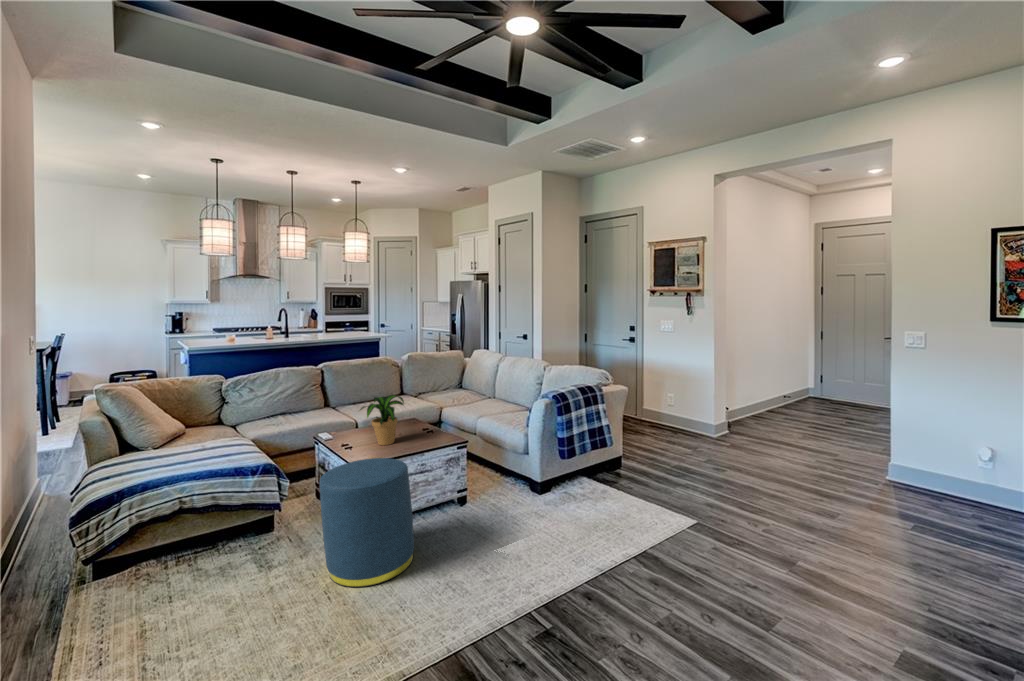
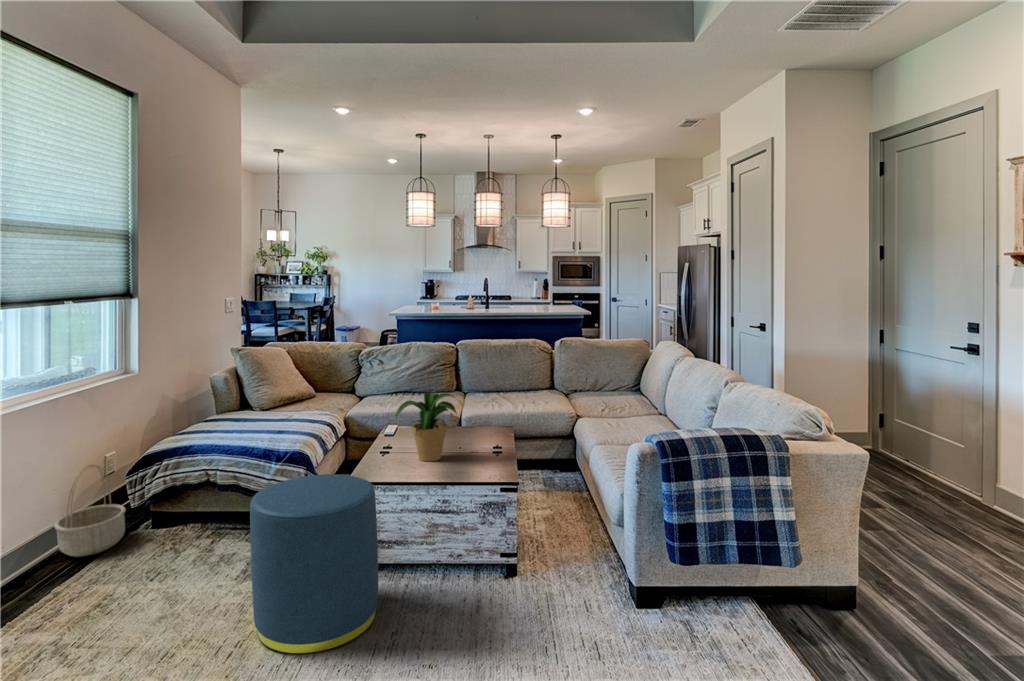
basket: none [25,521,101,616] -> present [54,465,126,557]

